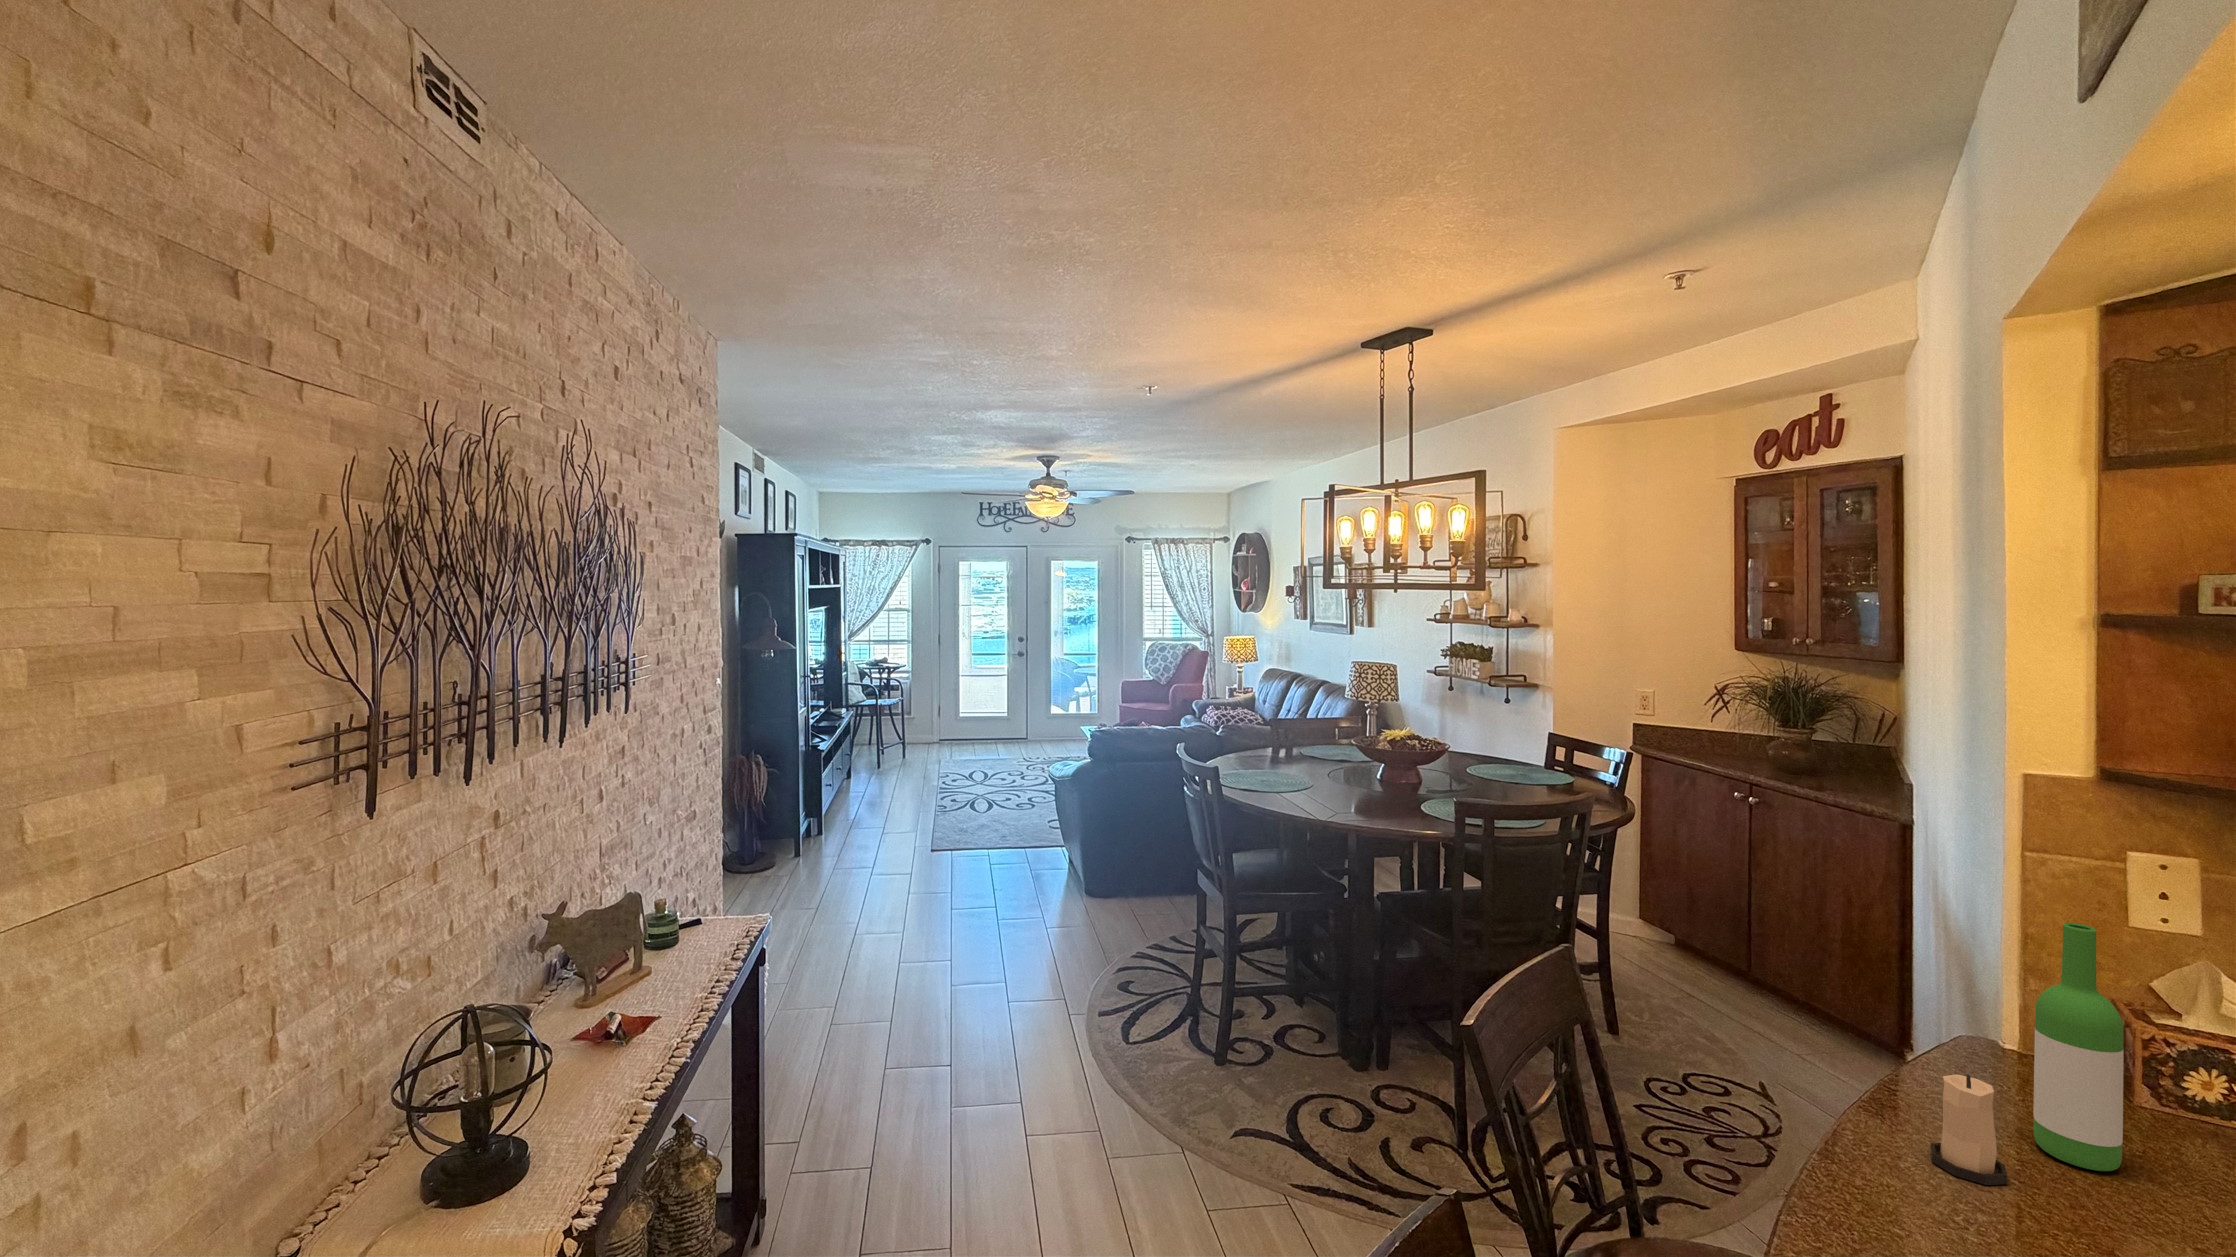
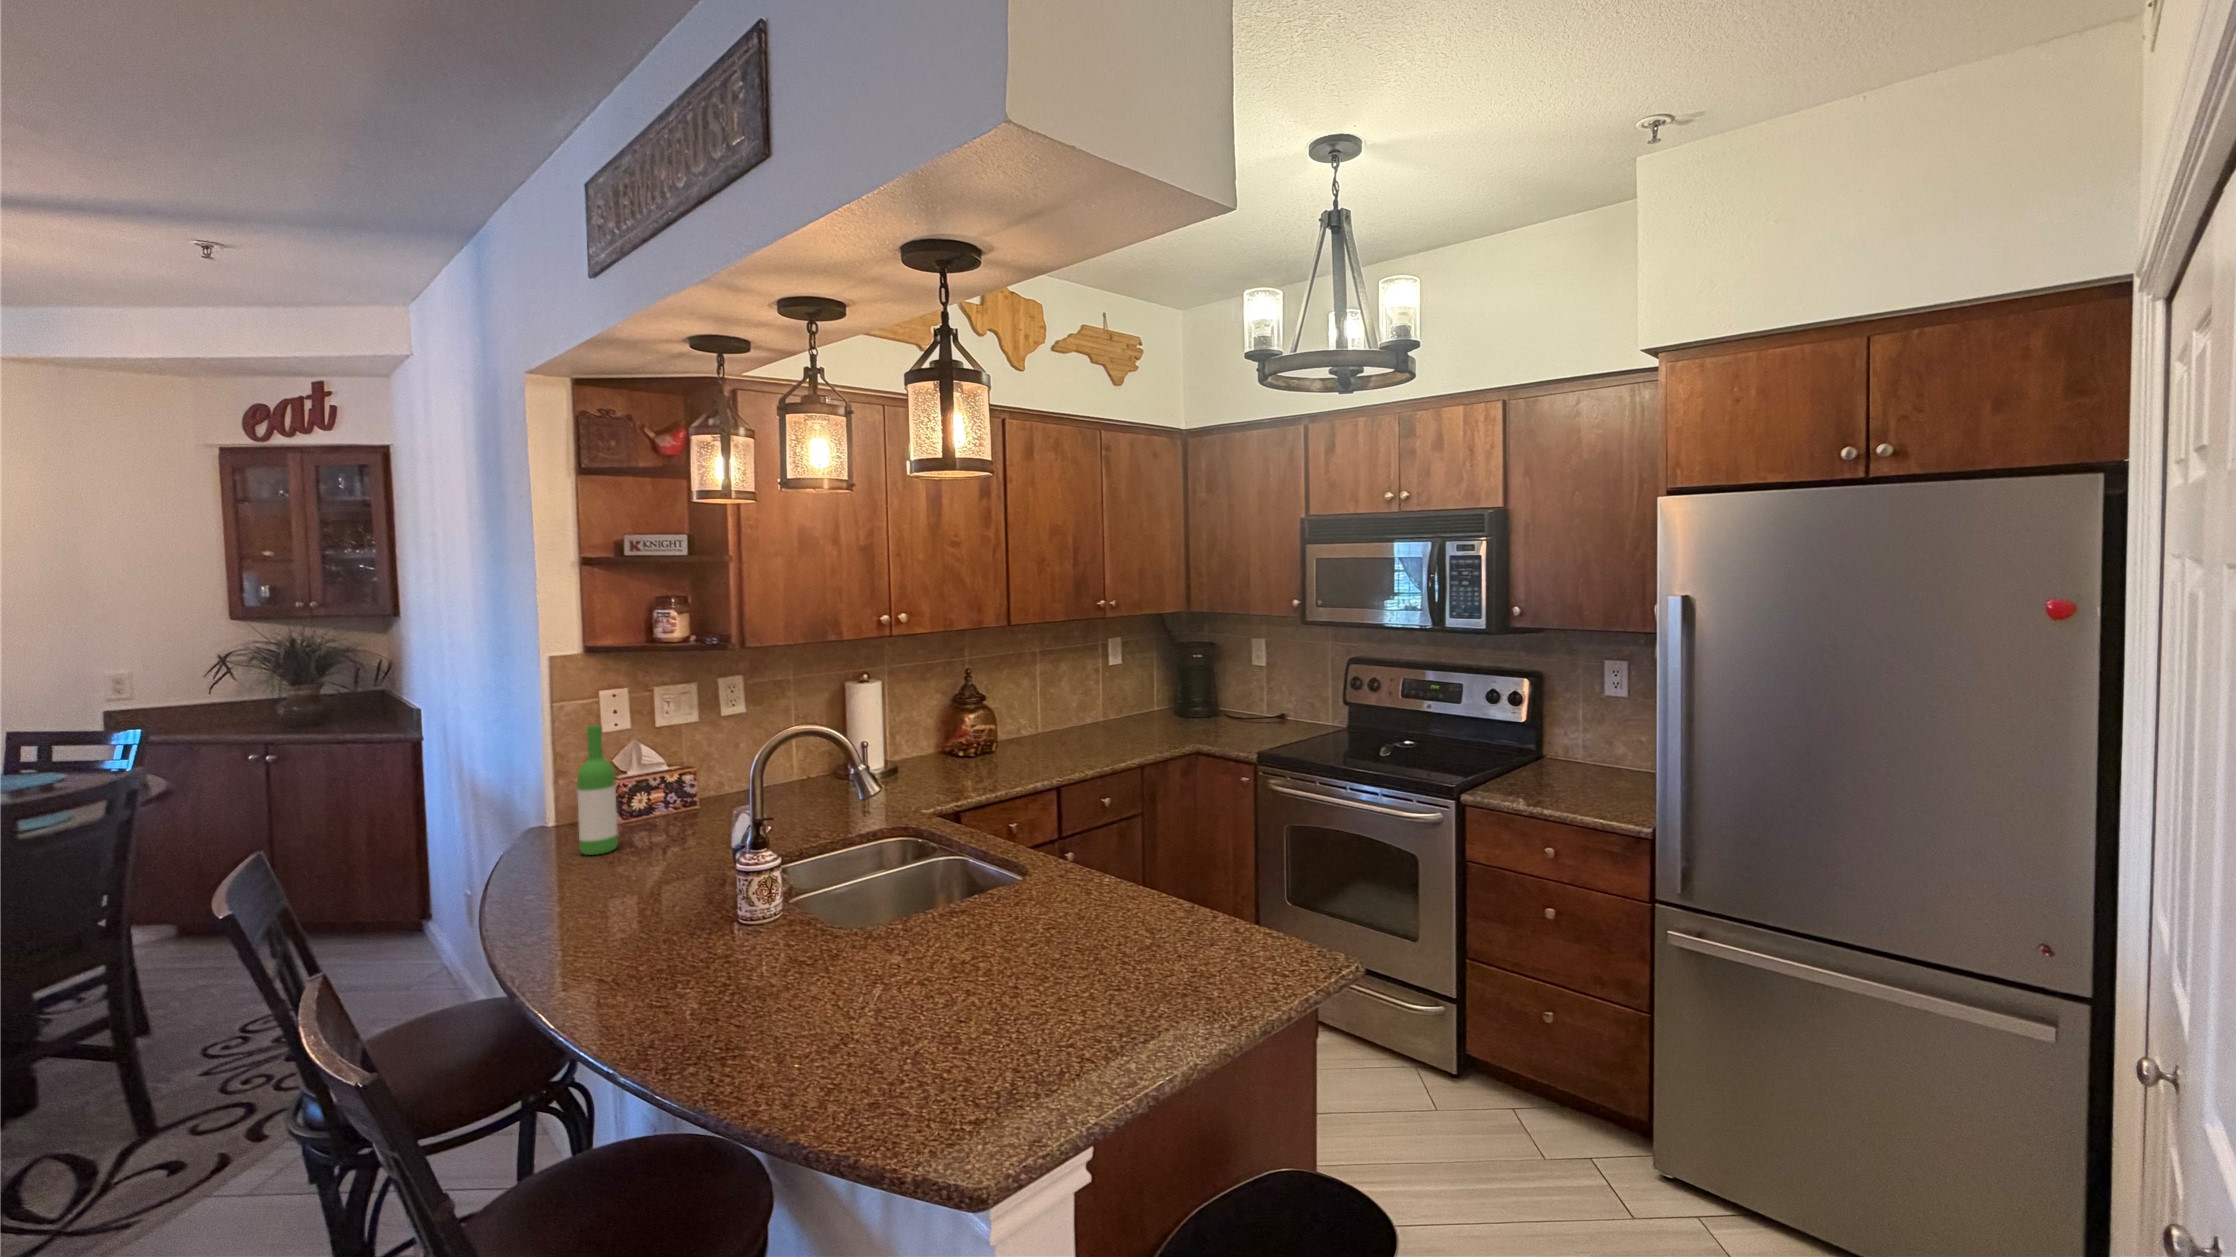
candle: present [1931,1074,2007,1185] -> none [538,821,577,880]

